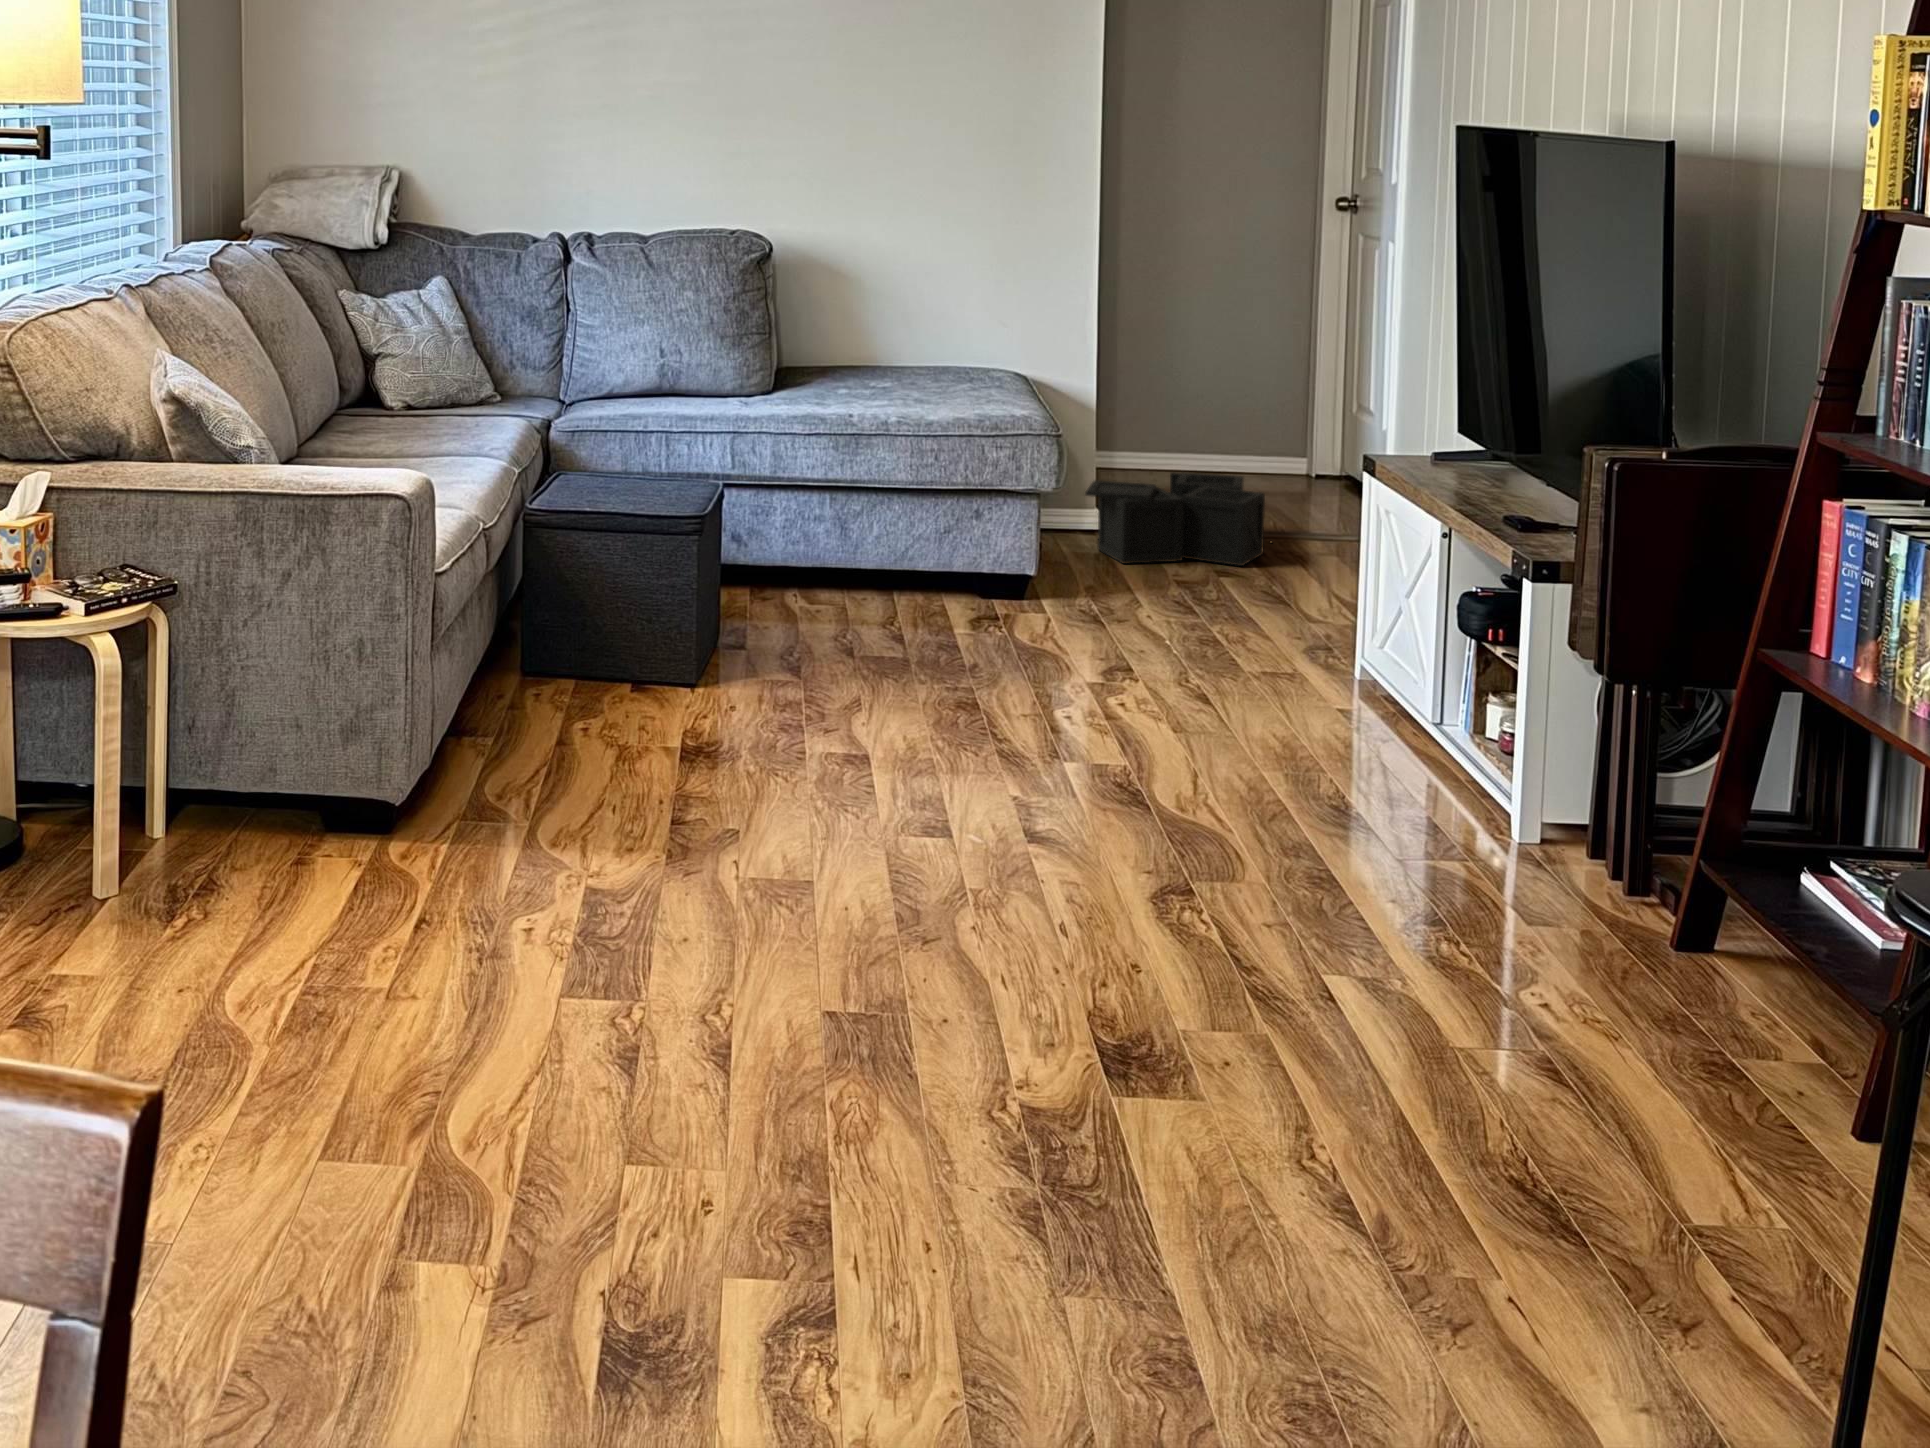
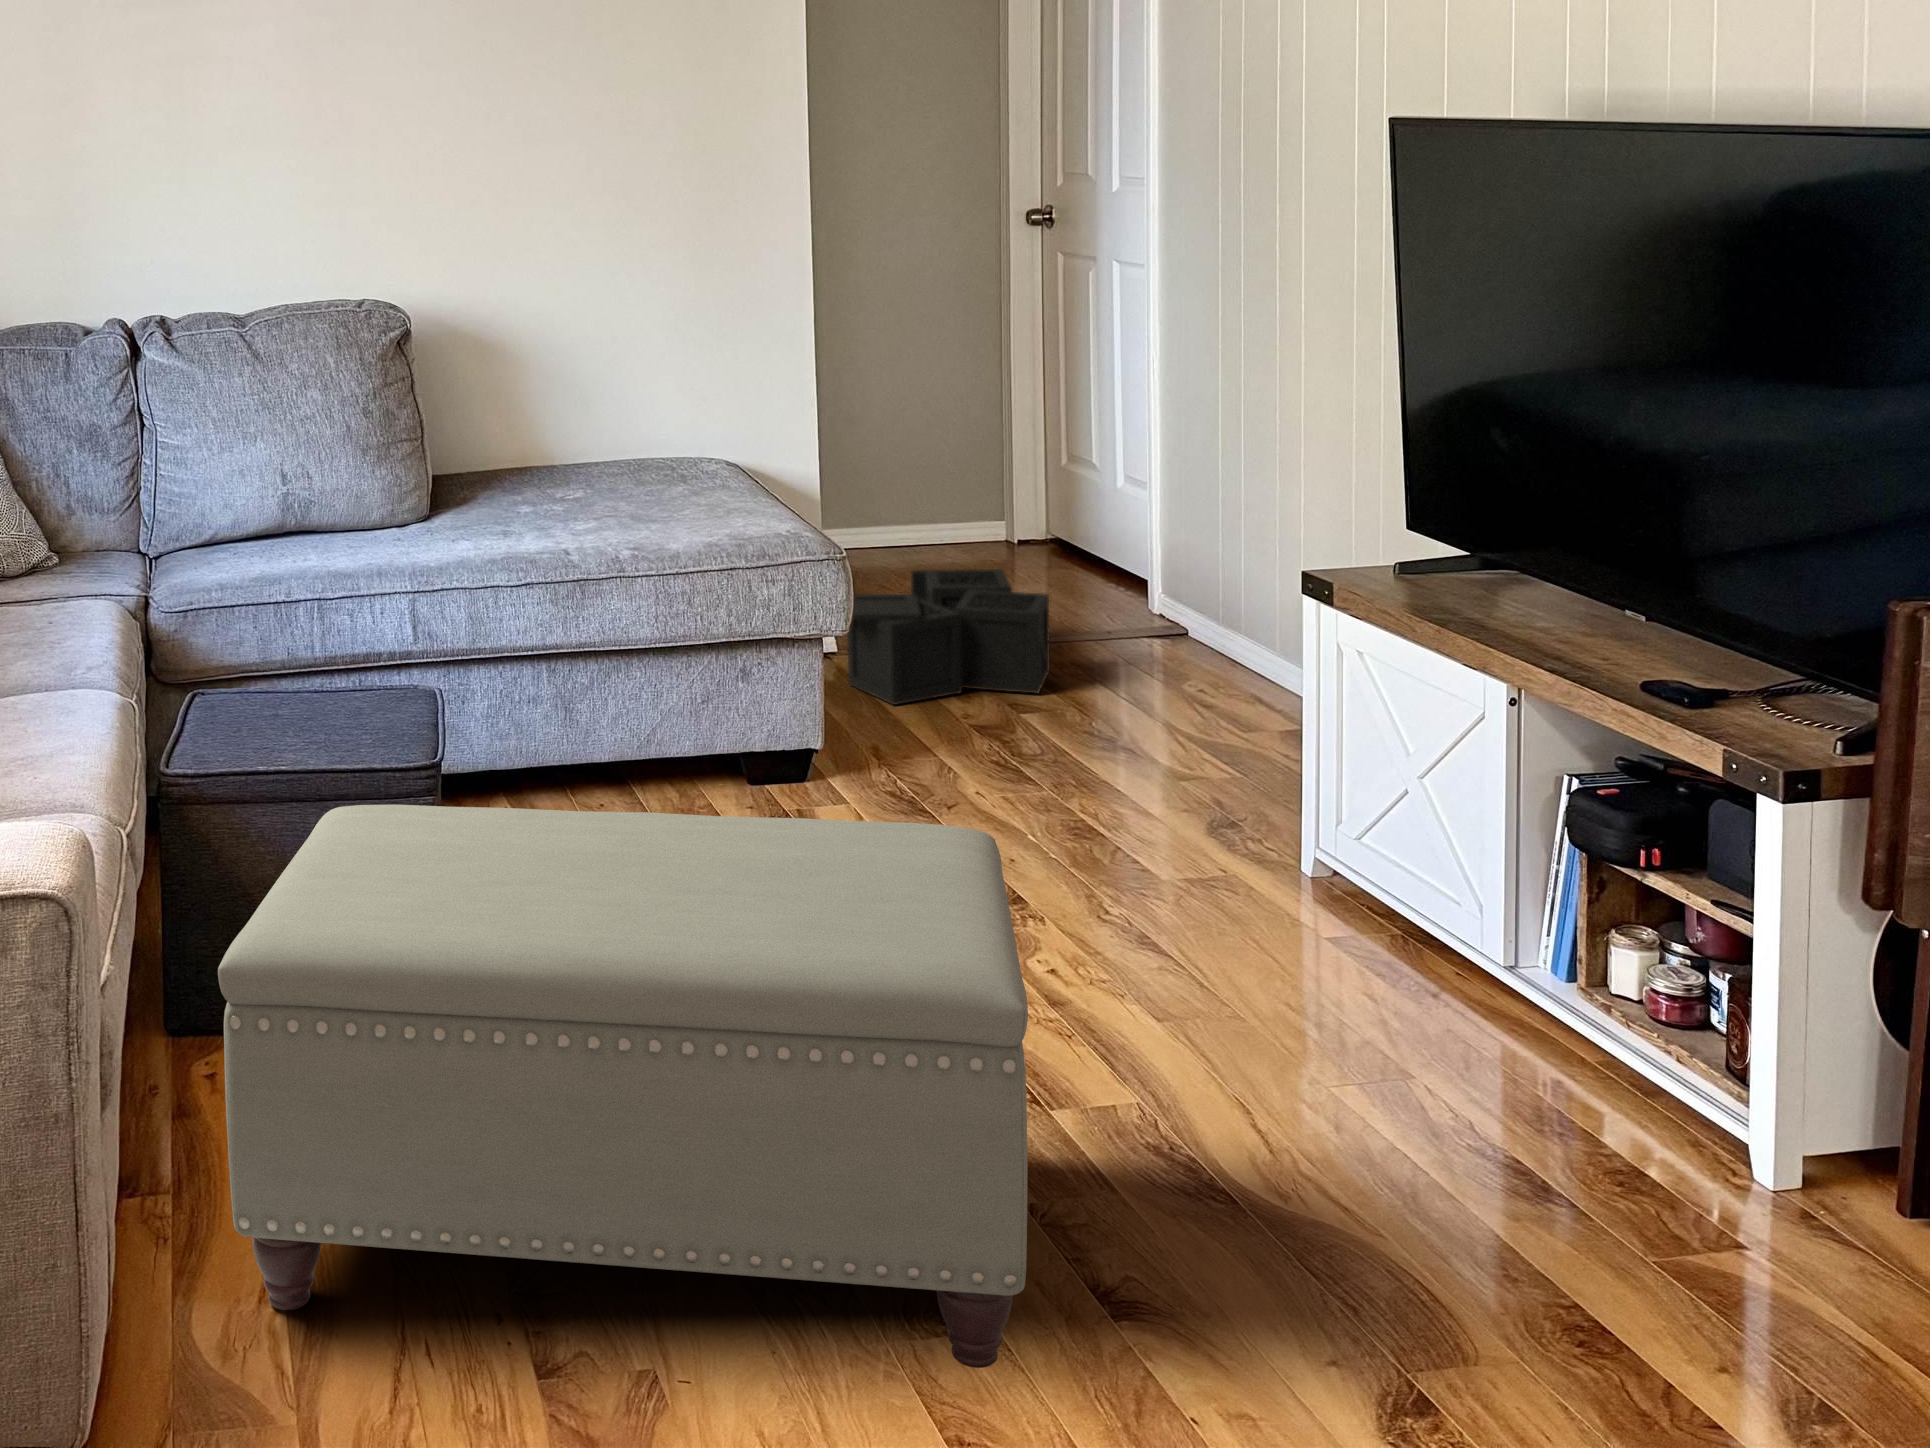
ottoman: none [508,521,1018,852] -> present [218,805,1028,1368]

